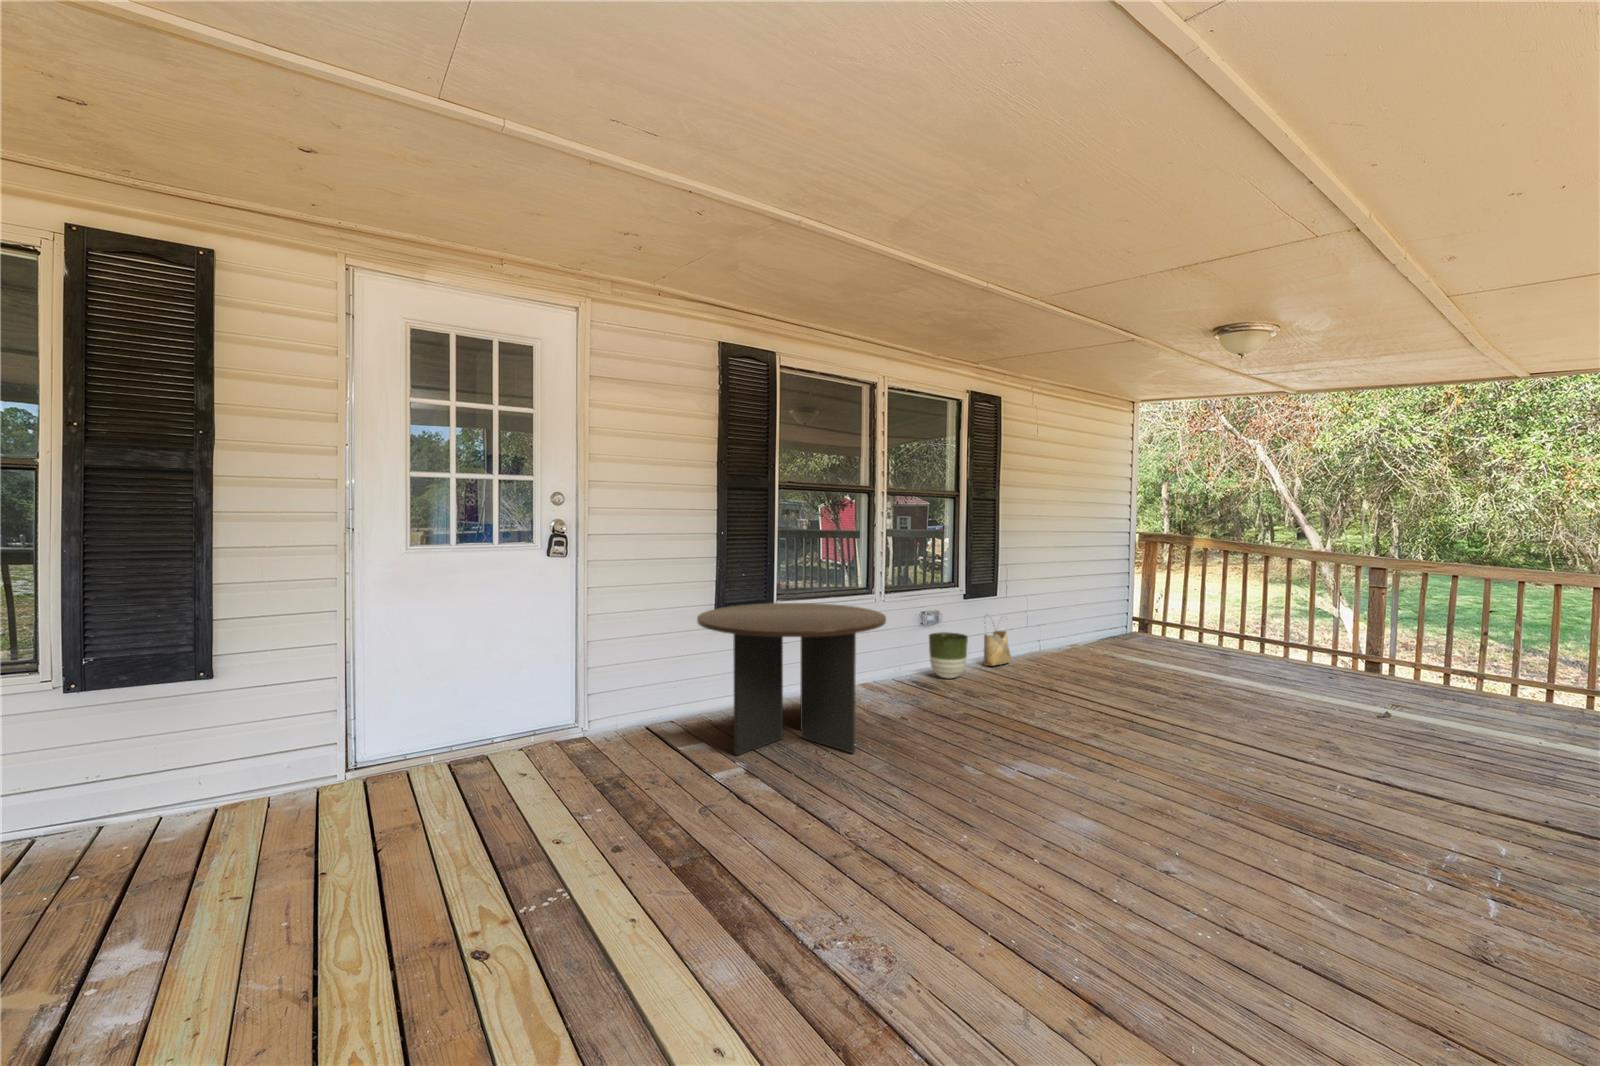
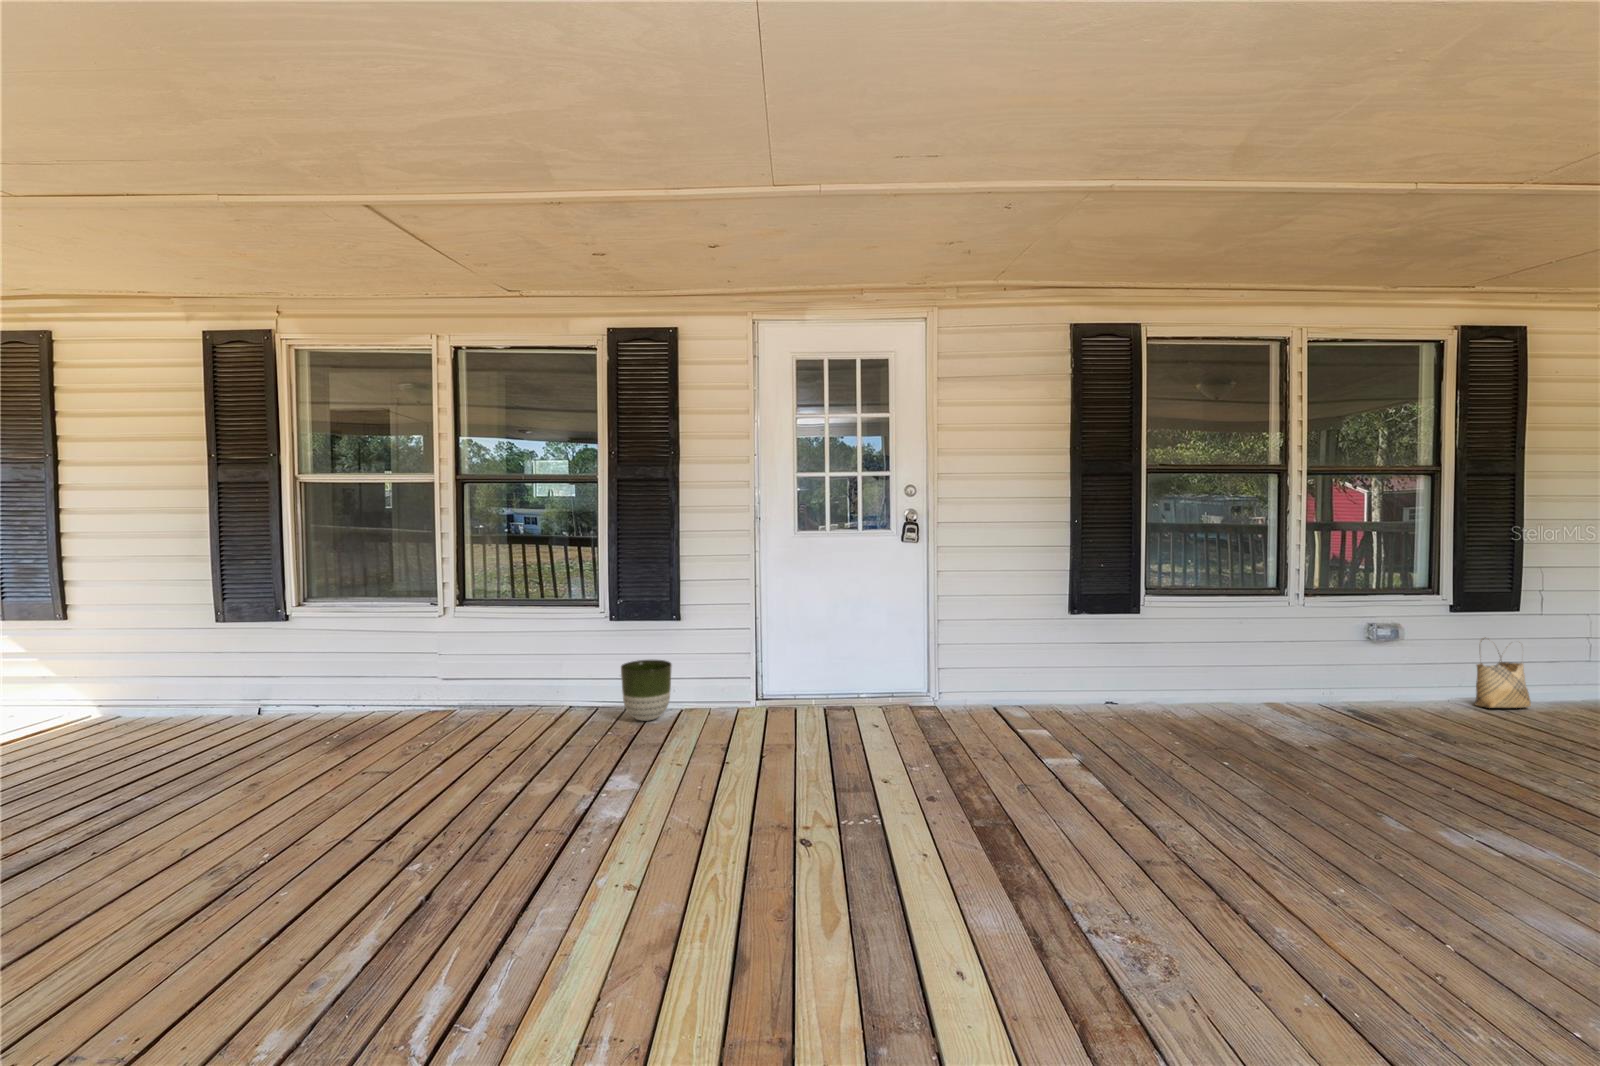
coffee table: present [697,603,886,755] -> none [1043,598,1273,770]
planter: present [929,632,968,678] -> present [621,660,672,721]

